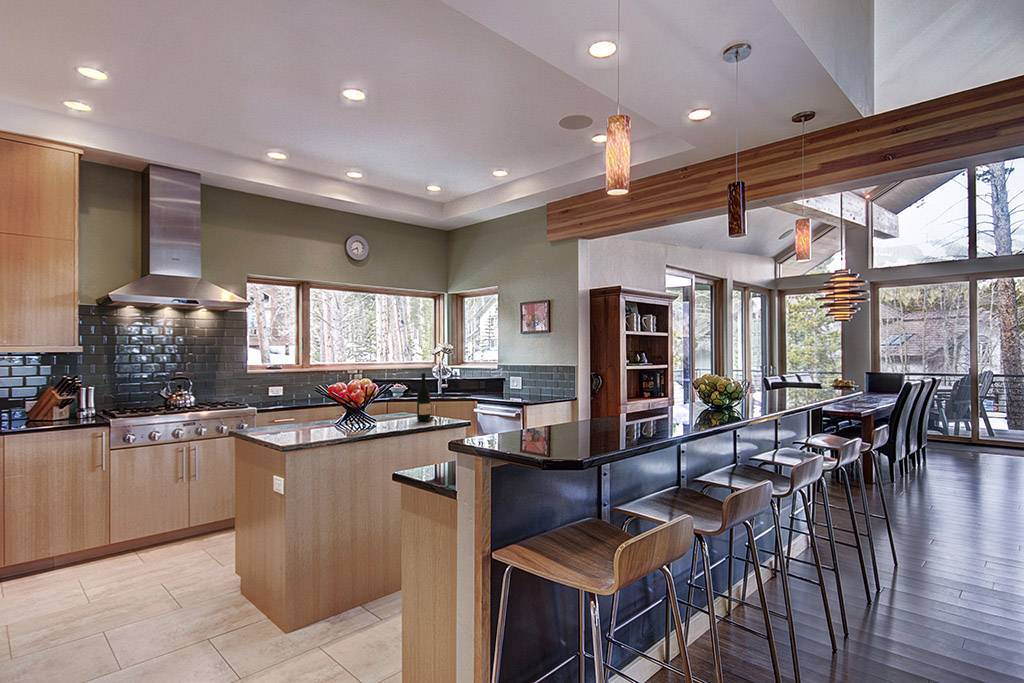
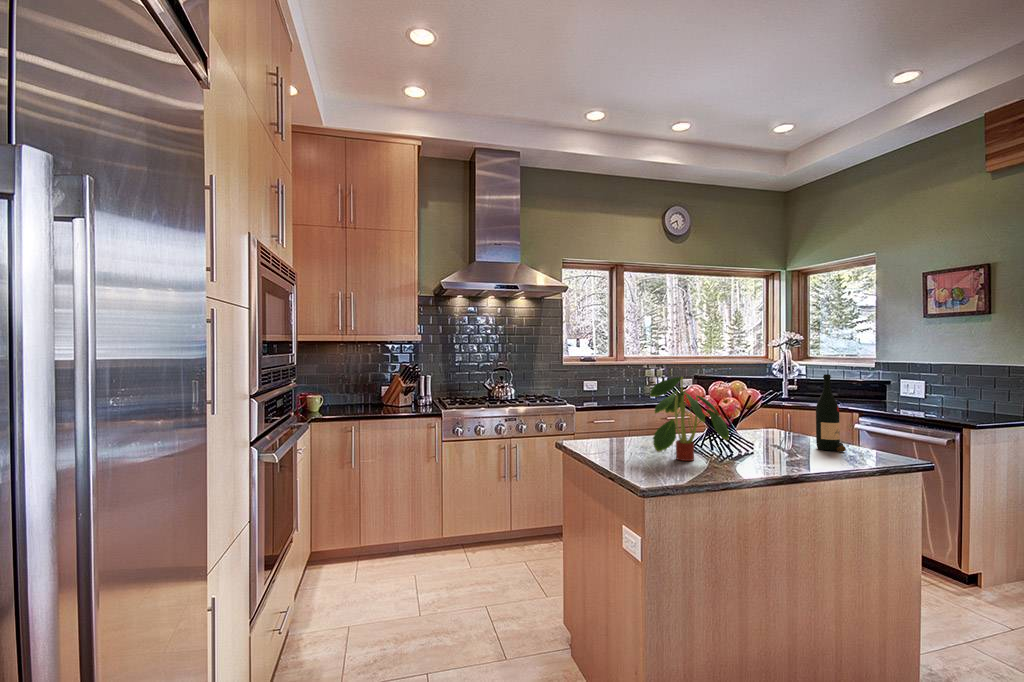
plant: none [296,377,357,434] -> present [650,377,729,461]

